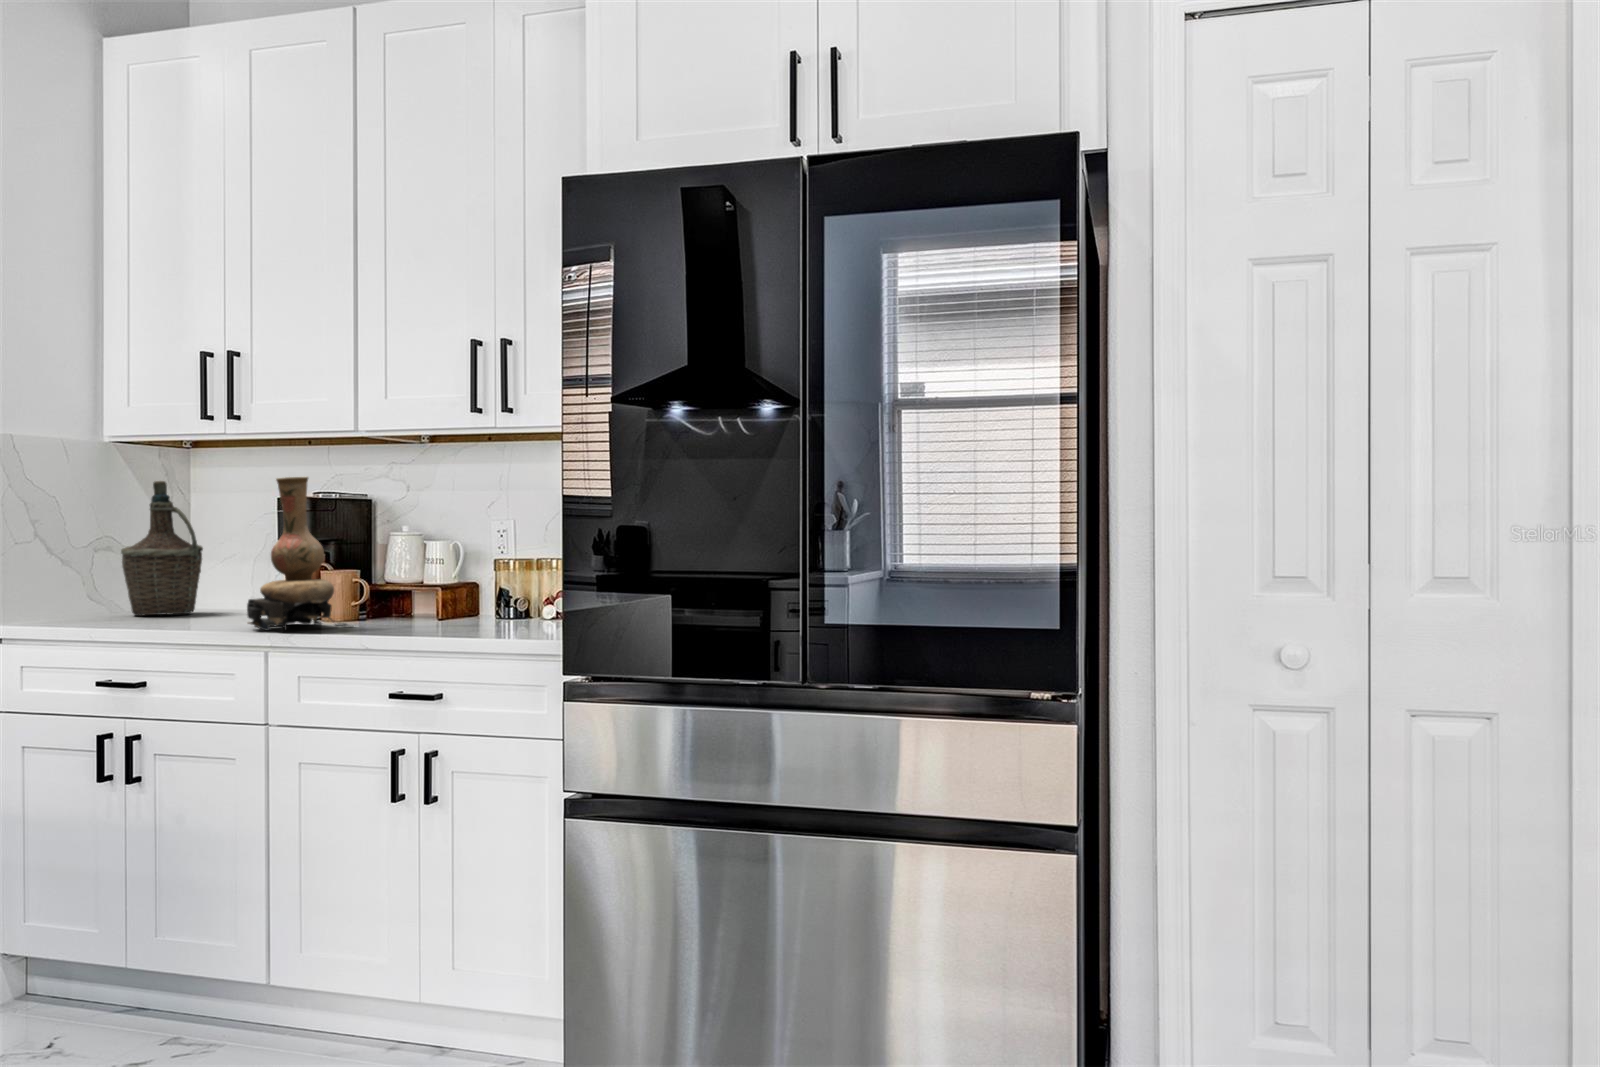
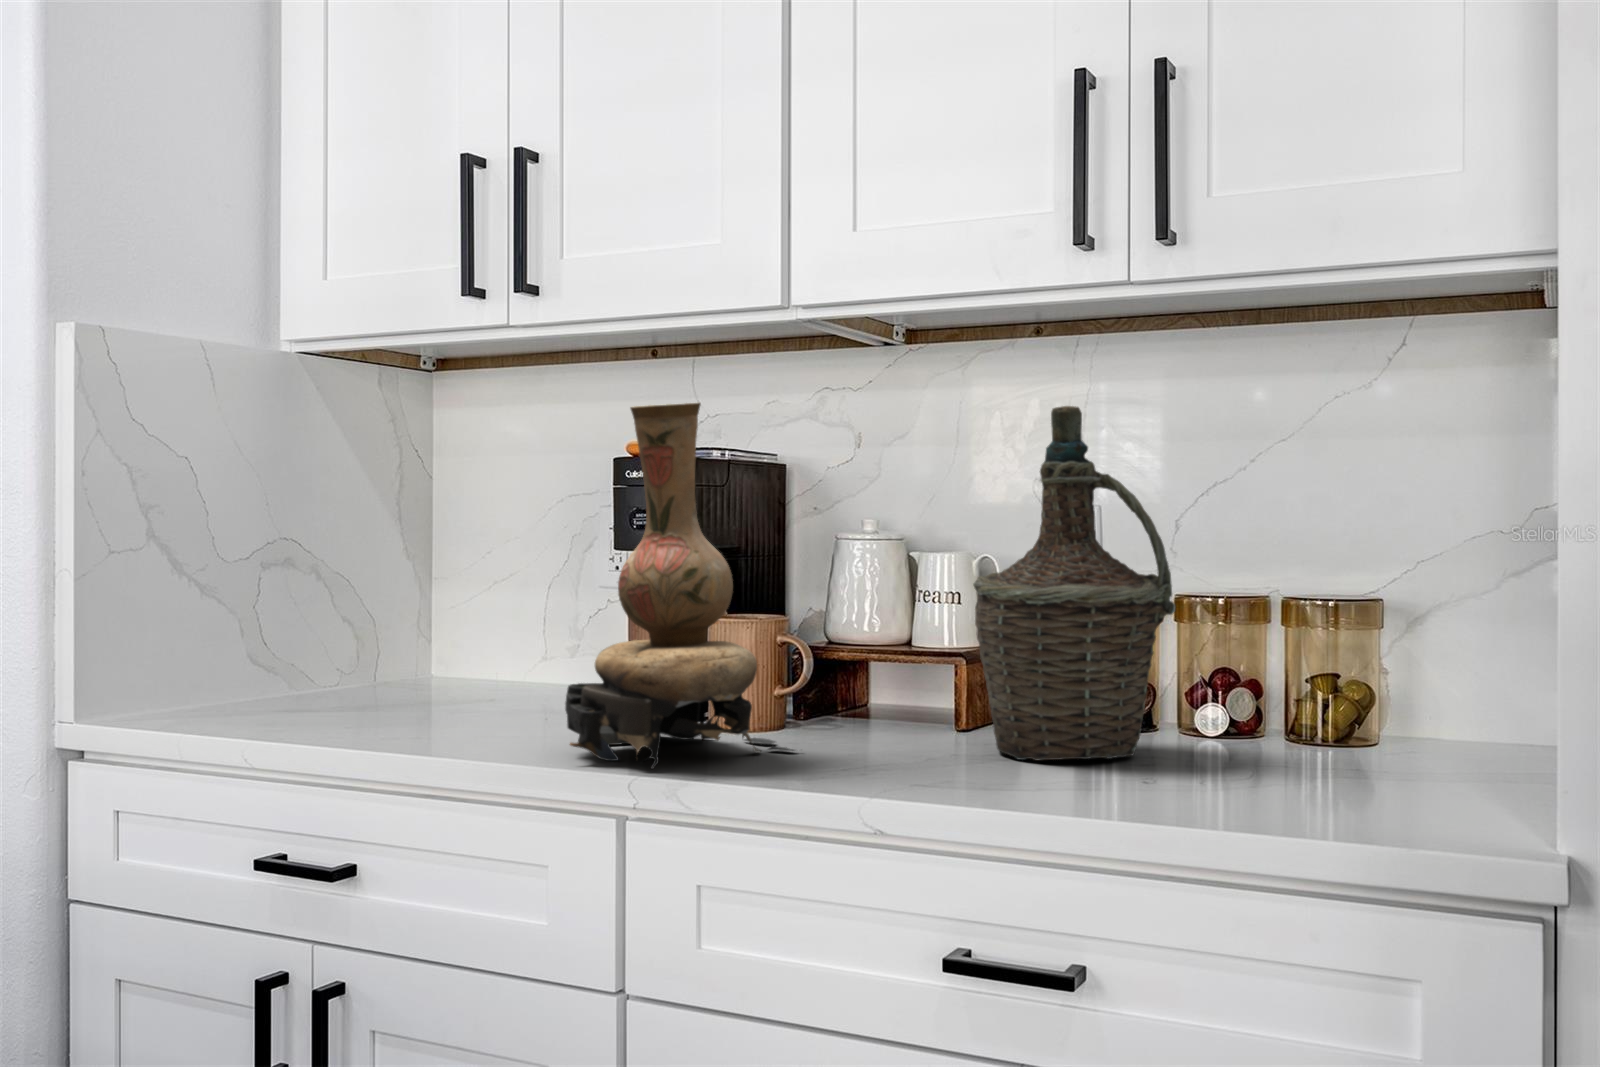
bottle: present [121,481,203,616] -> present [973,406,1175,760]

